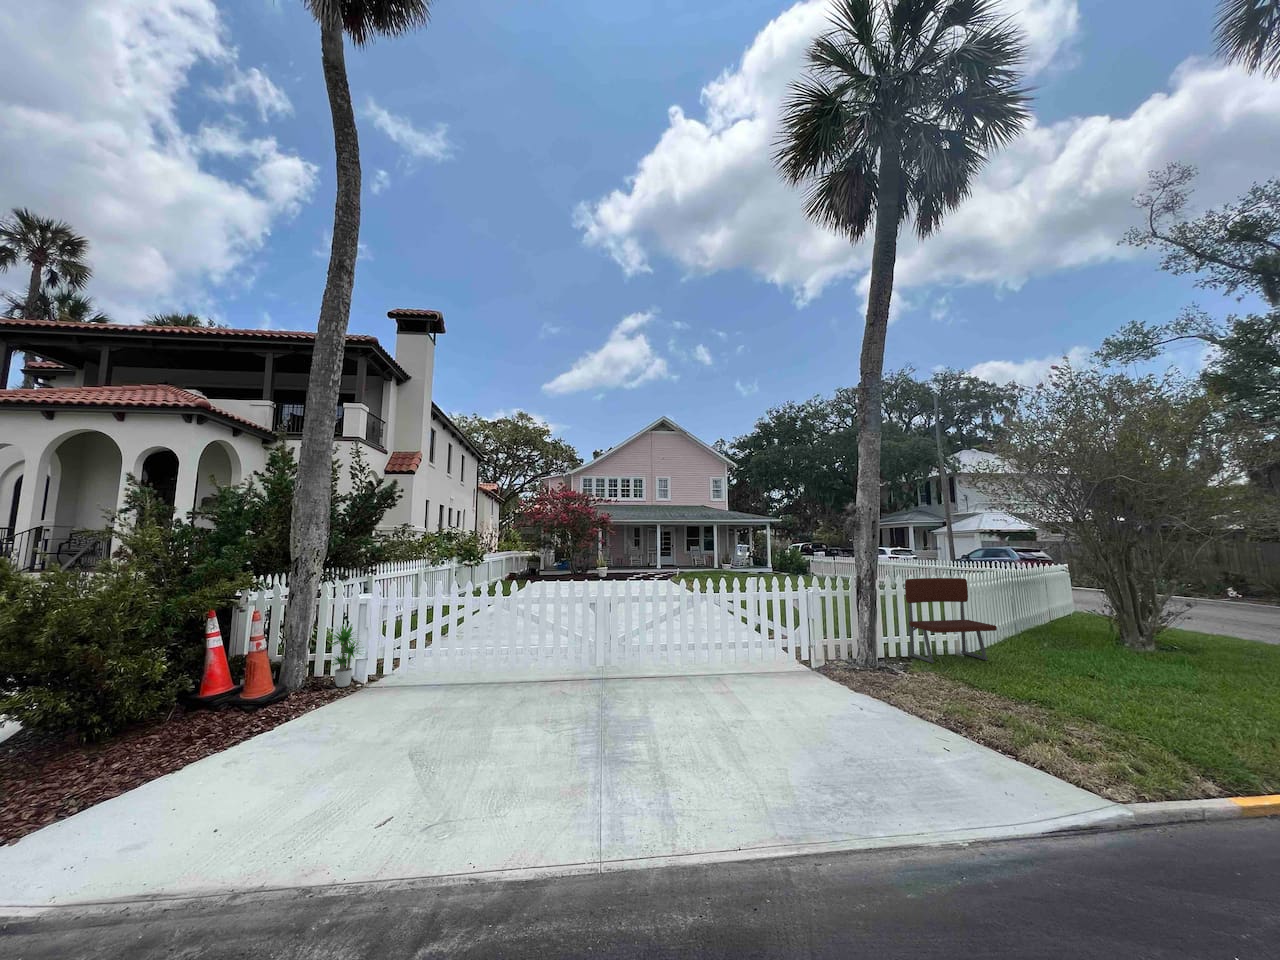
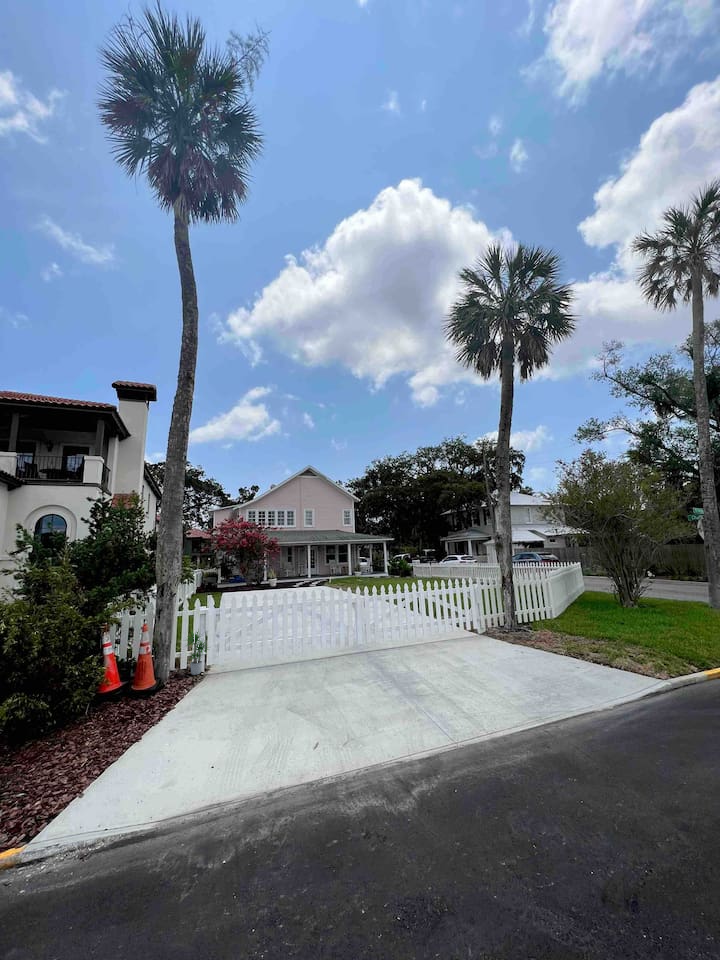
bench: present [905,578,997,663] -> none [521,574,570,625]

